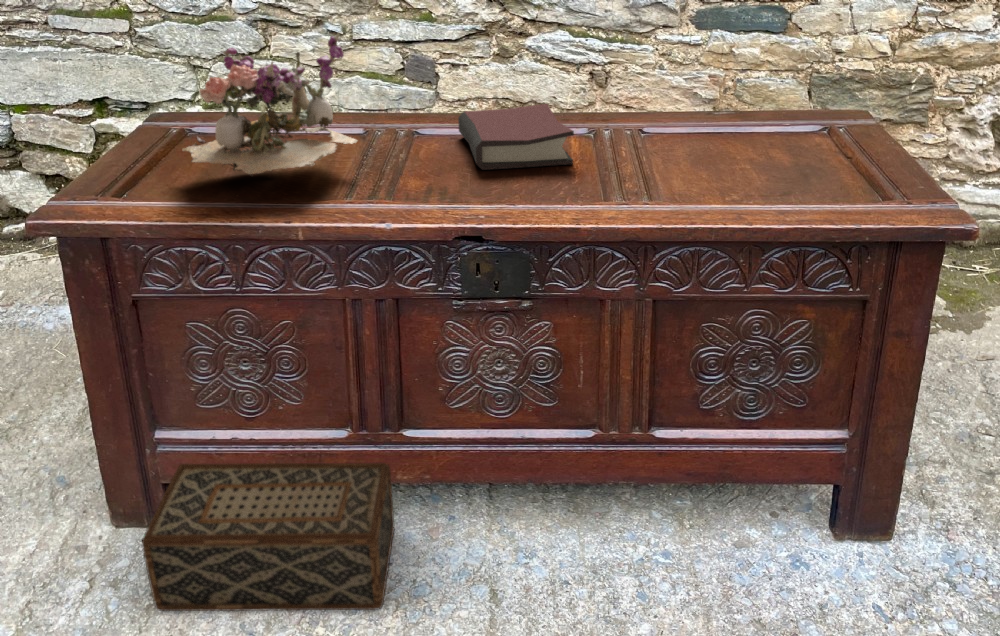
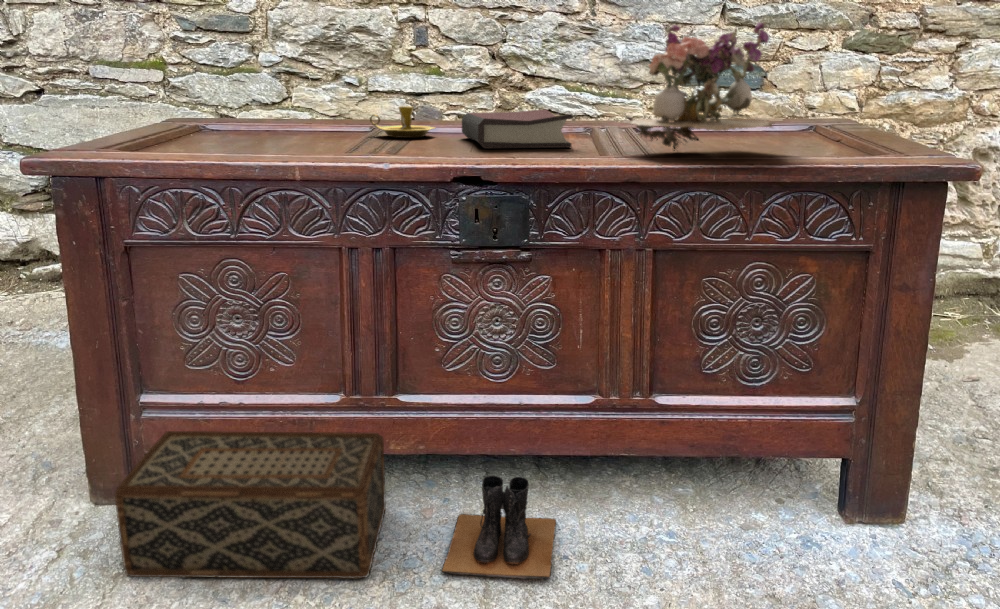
flower arrangement: present [183,33,357,176] -> present [619,19,782,151]
candlestick: none [361,102,431,139] -> present [370,106,435,138]
boots: none [450,506,558,609] -> present [442,476,556,579]

